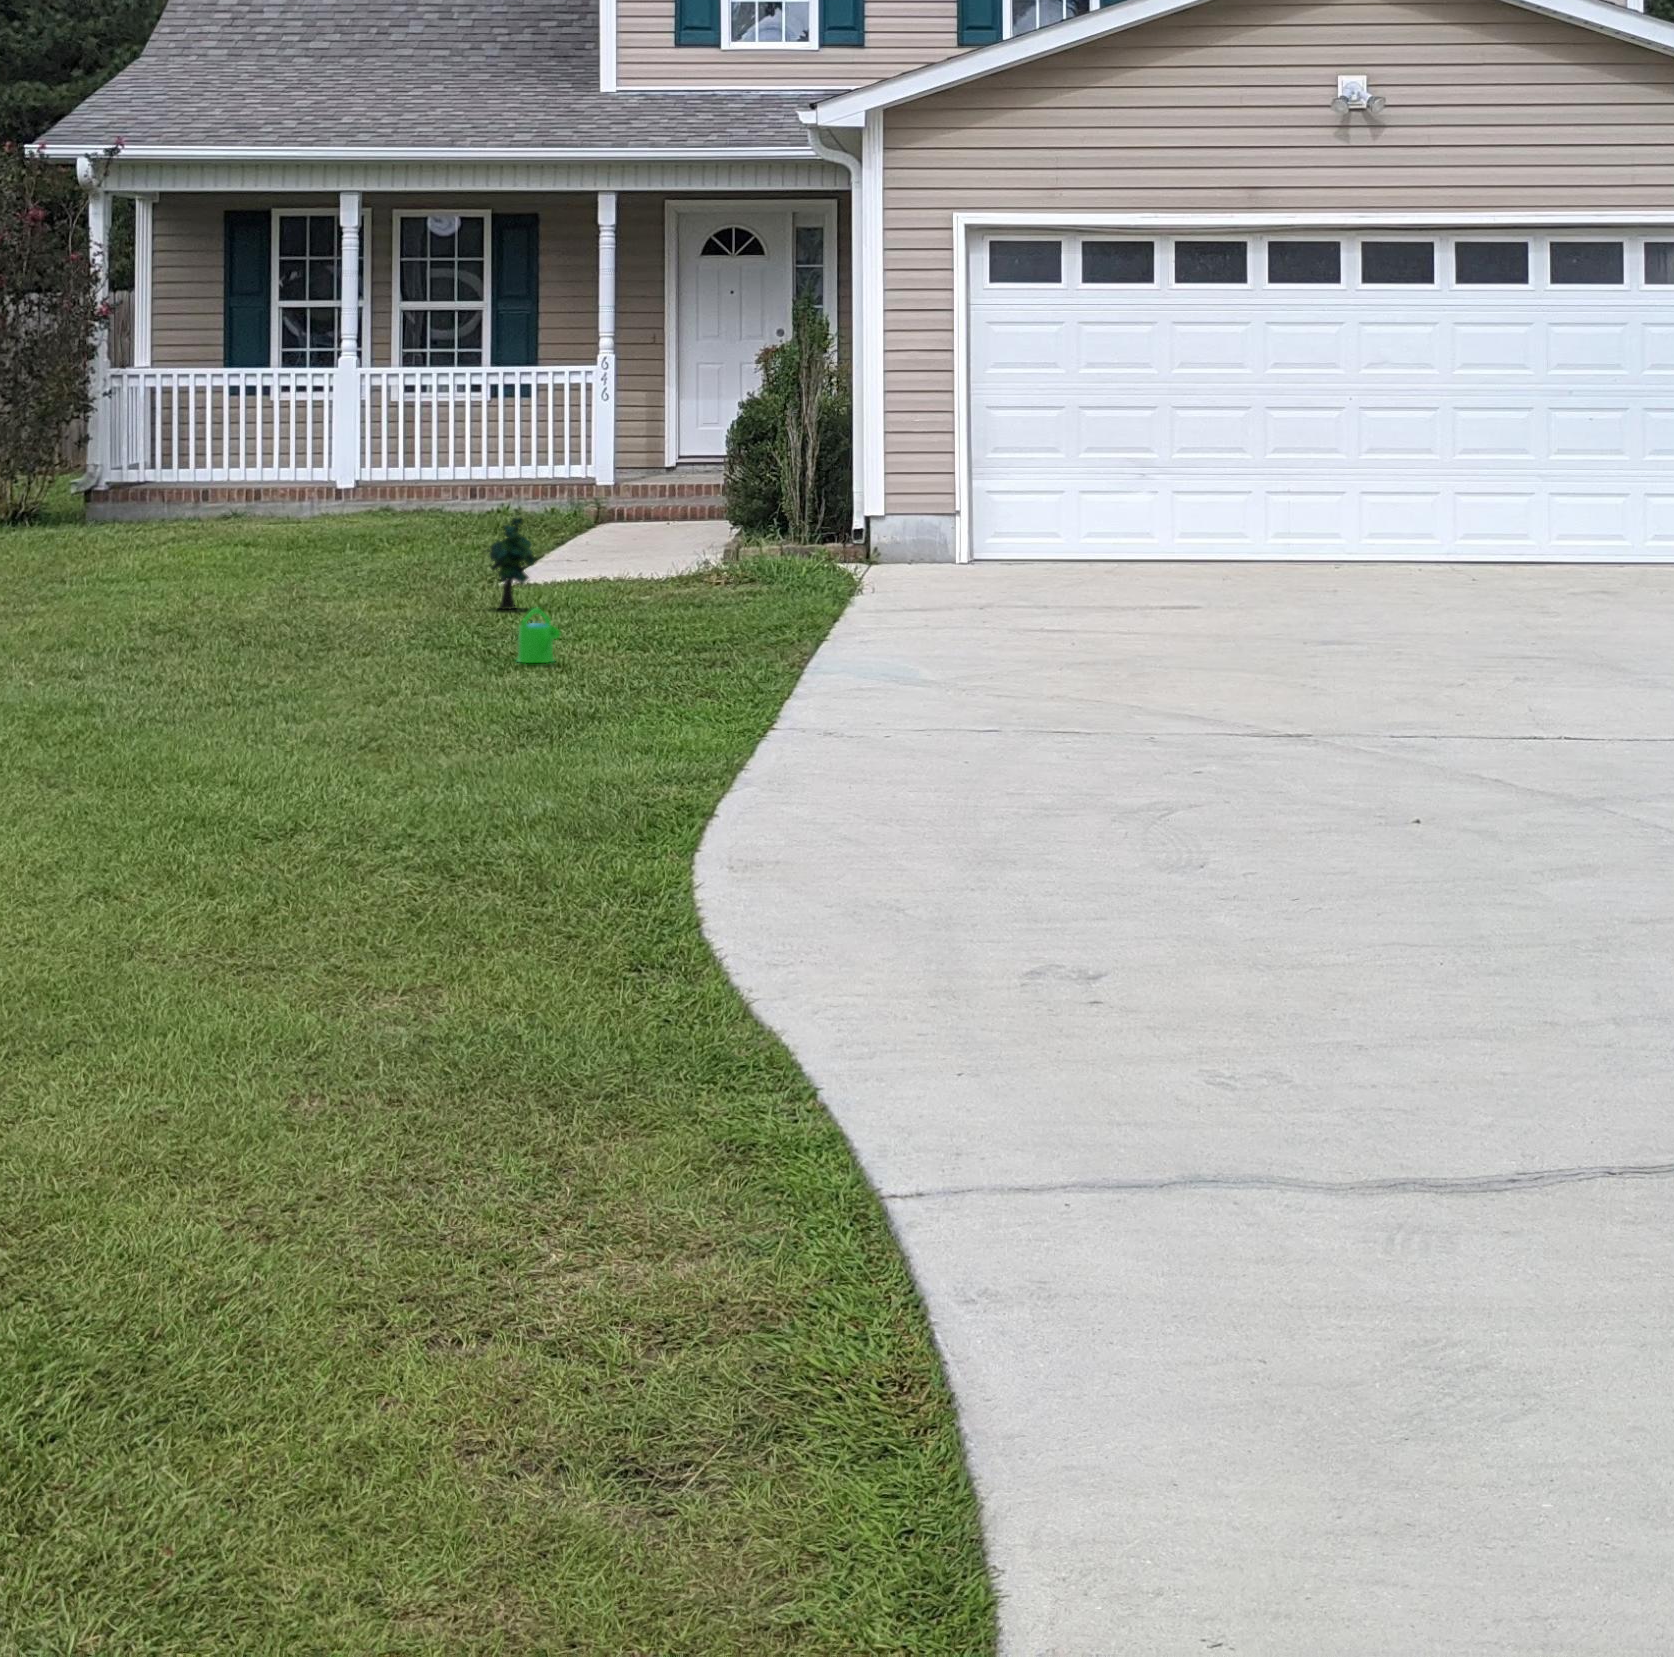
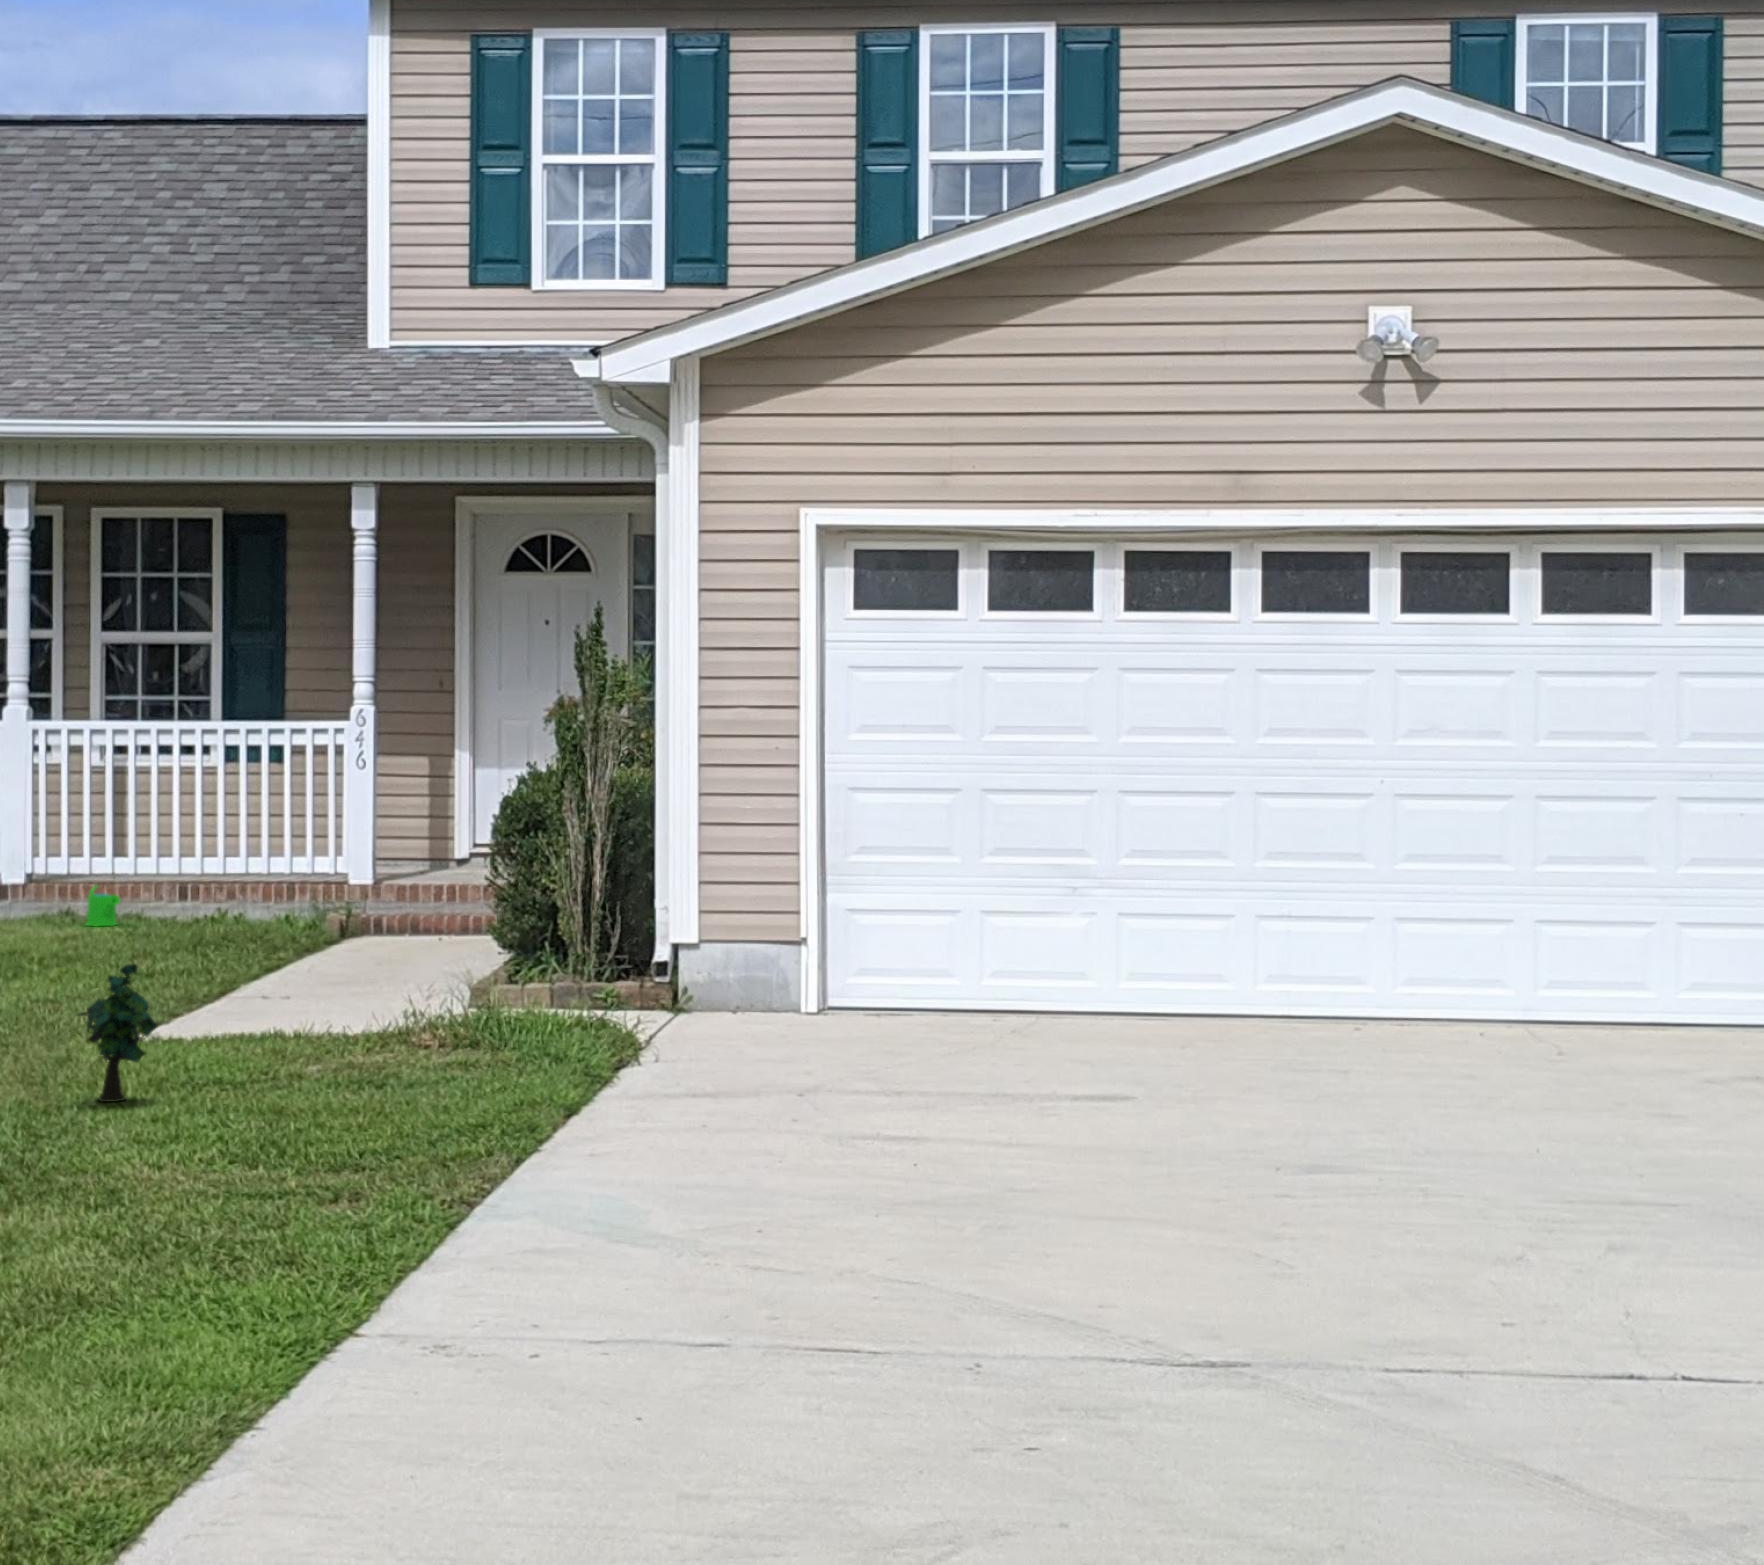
watering can: present [517,608,560,663] -> present [86,886,120,926]

